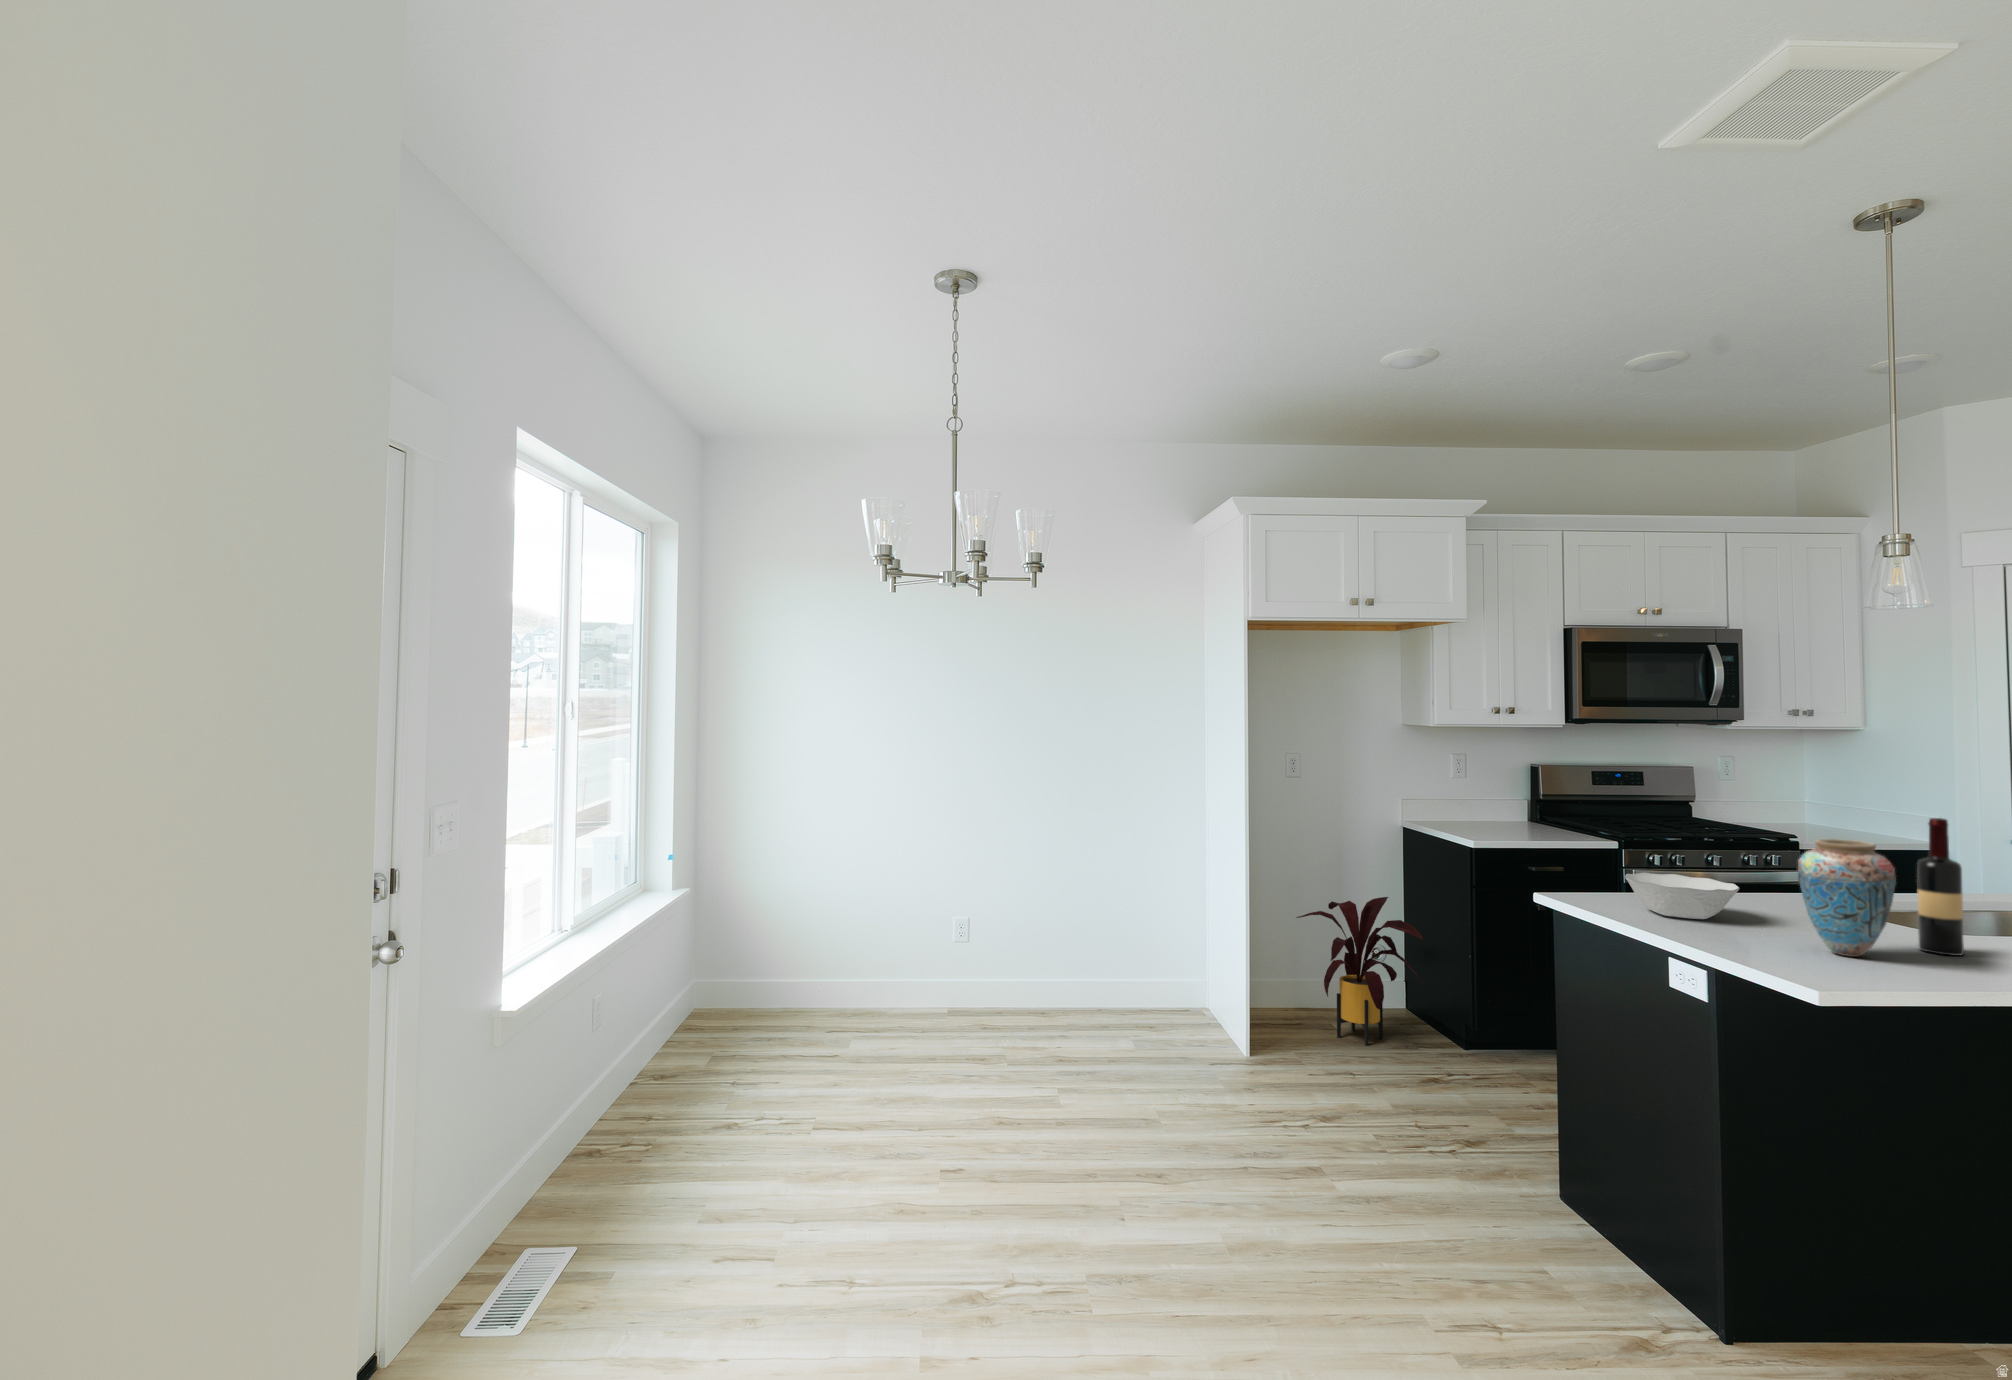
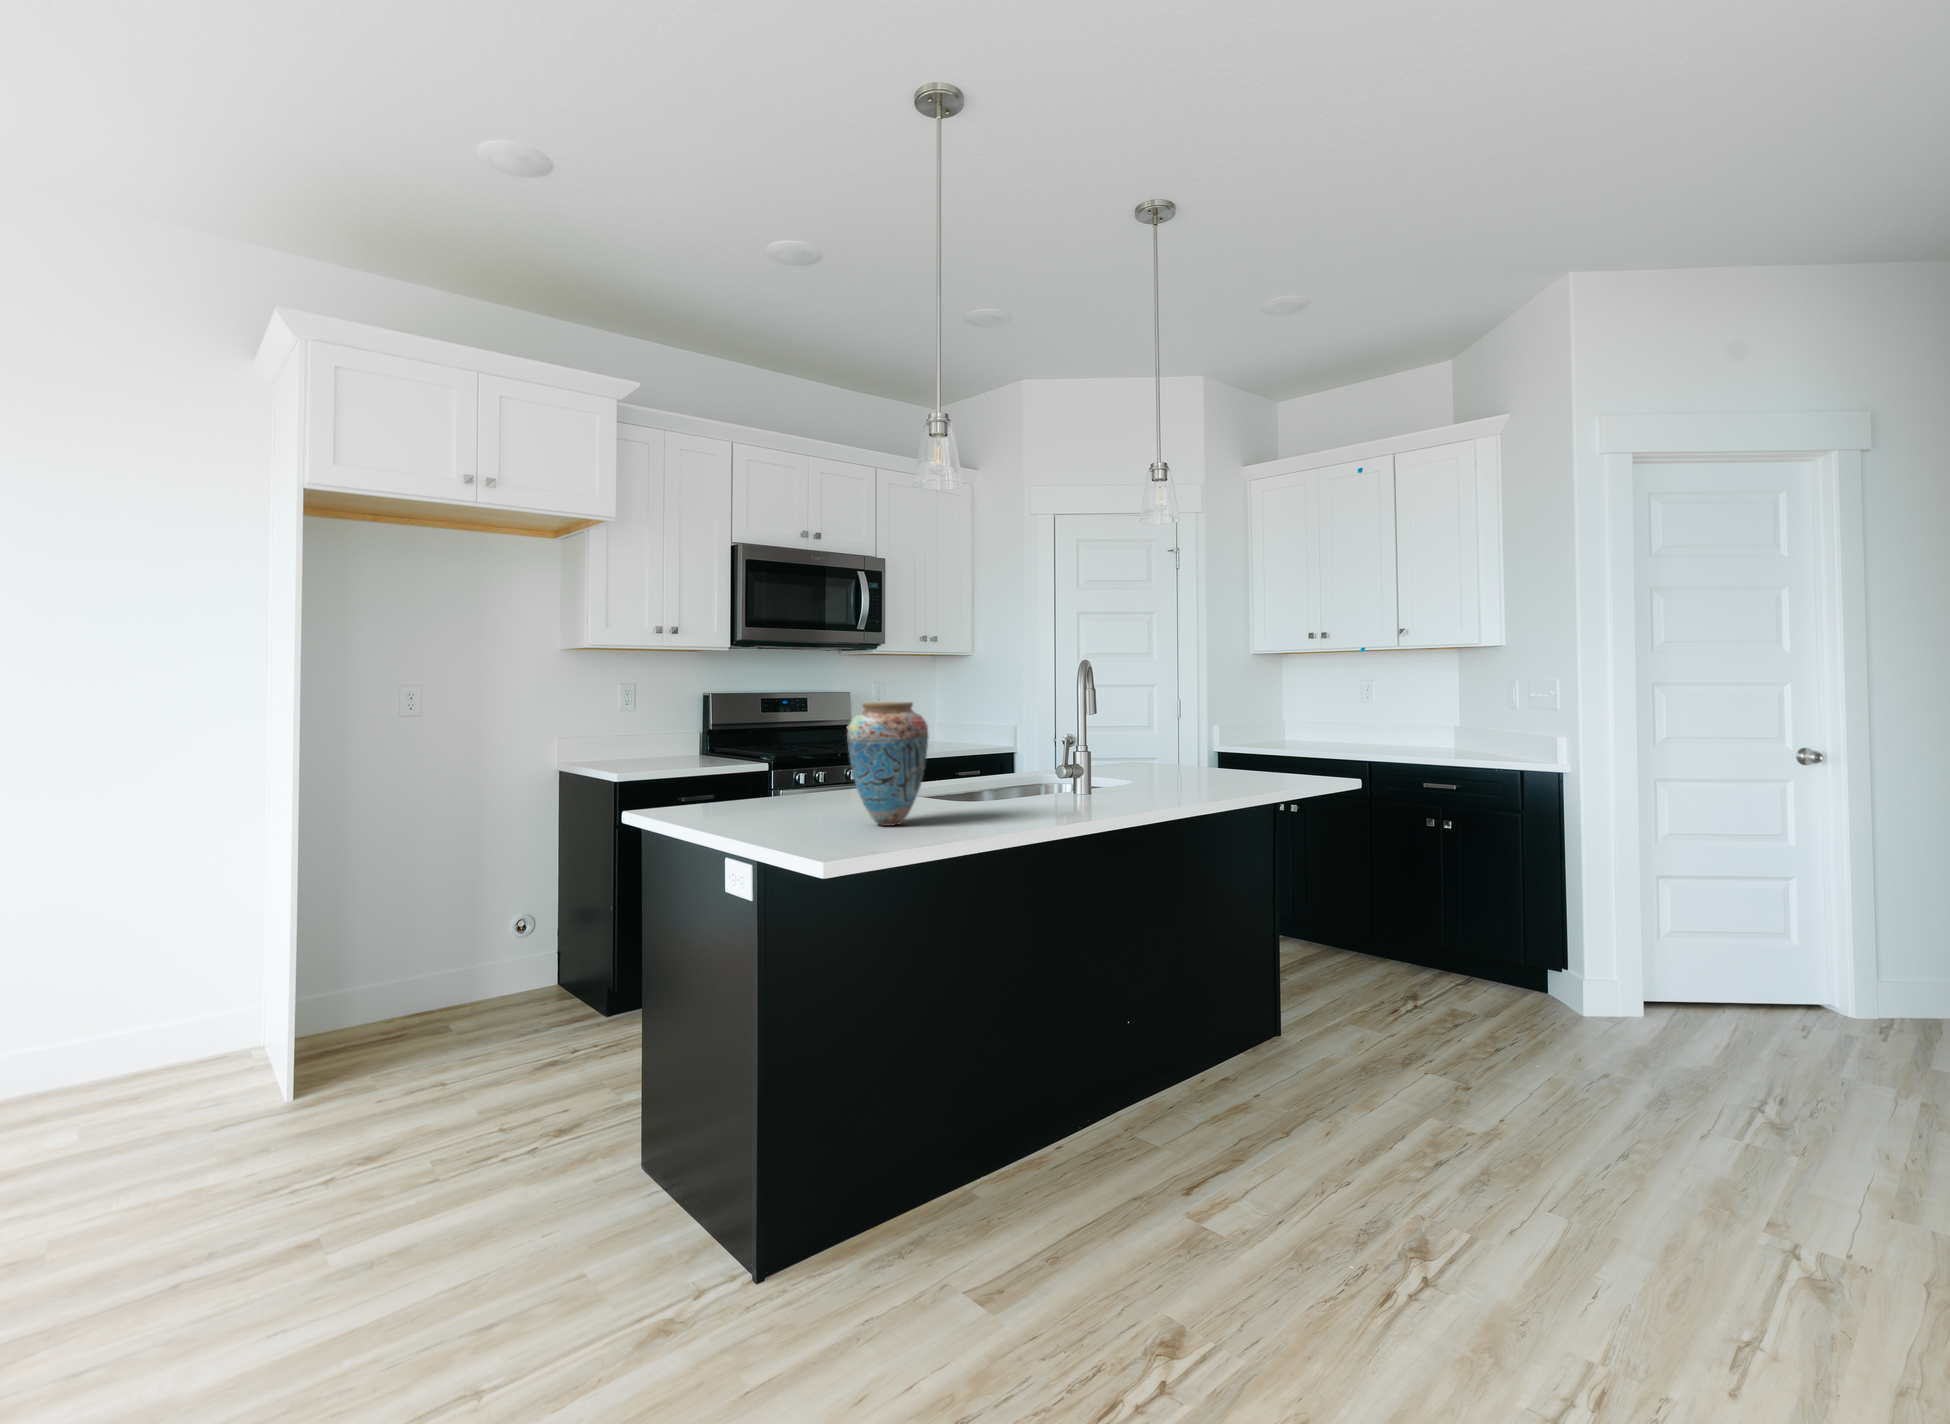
wine bottle: present [1917,818,1964,956] -> none [954,678,987,814]
bowl: present [1625,873,1740,919] -> none [703,768,815,813]
house plant: present [1297,897,1426,1045] -> none [389,852,560,1039]

